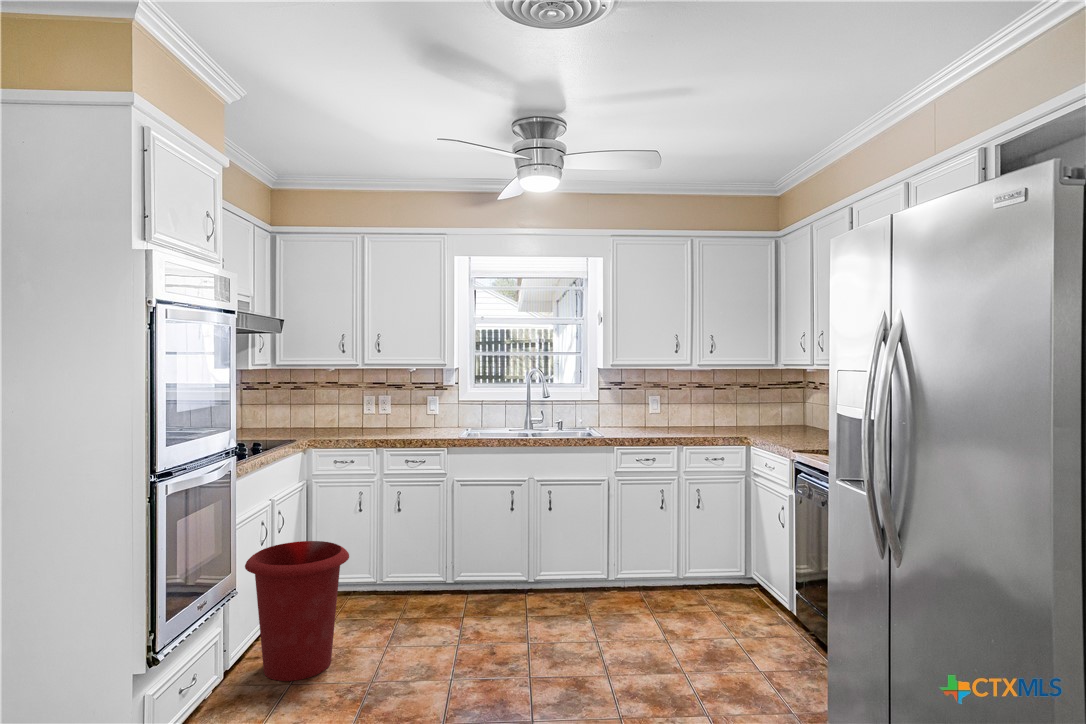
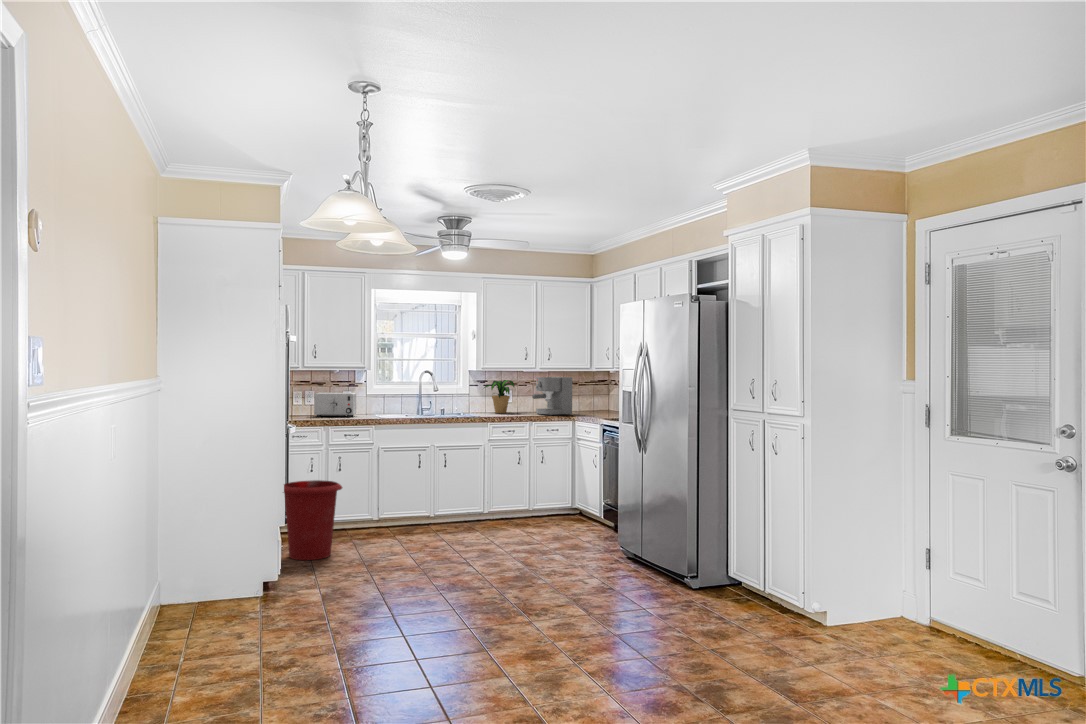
coffee maker: none [684,378,747,436] -> present [532,377,572,415]
potted plant: none [615,382,664,429] -> present [484,380,514,413]
toaster: none [380,399,439,433] -> present [314,393,356,417]

